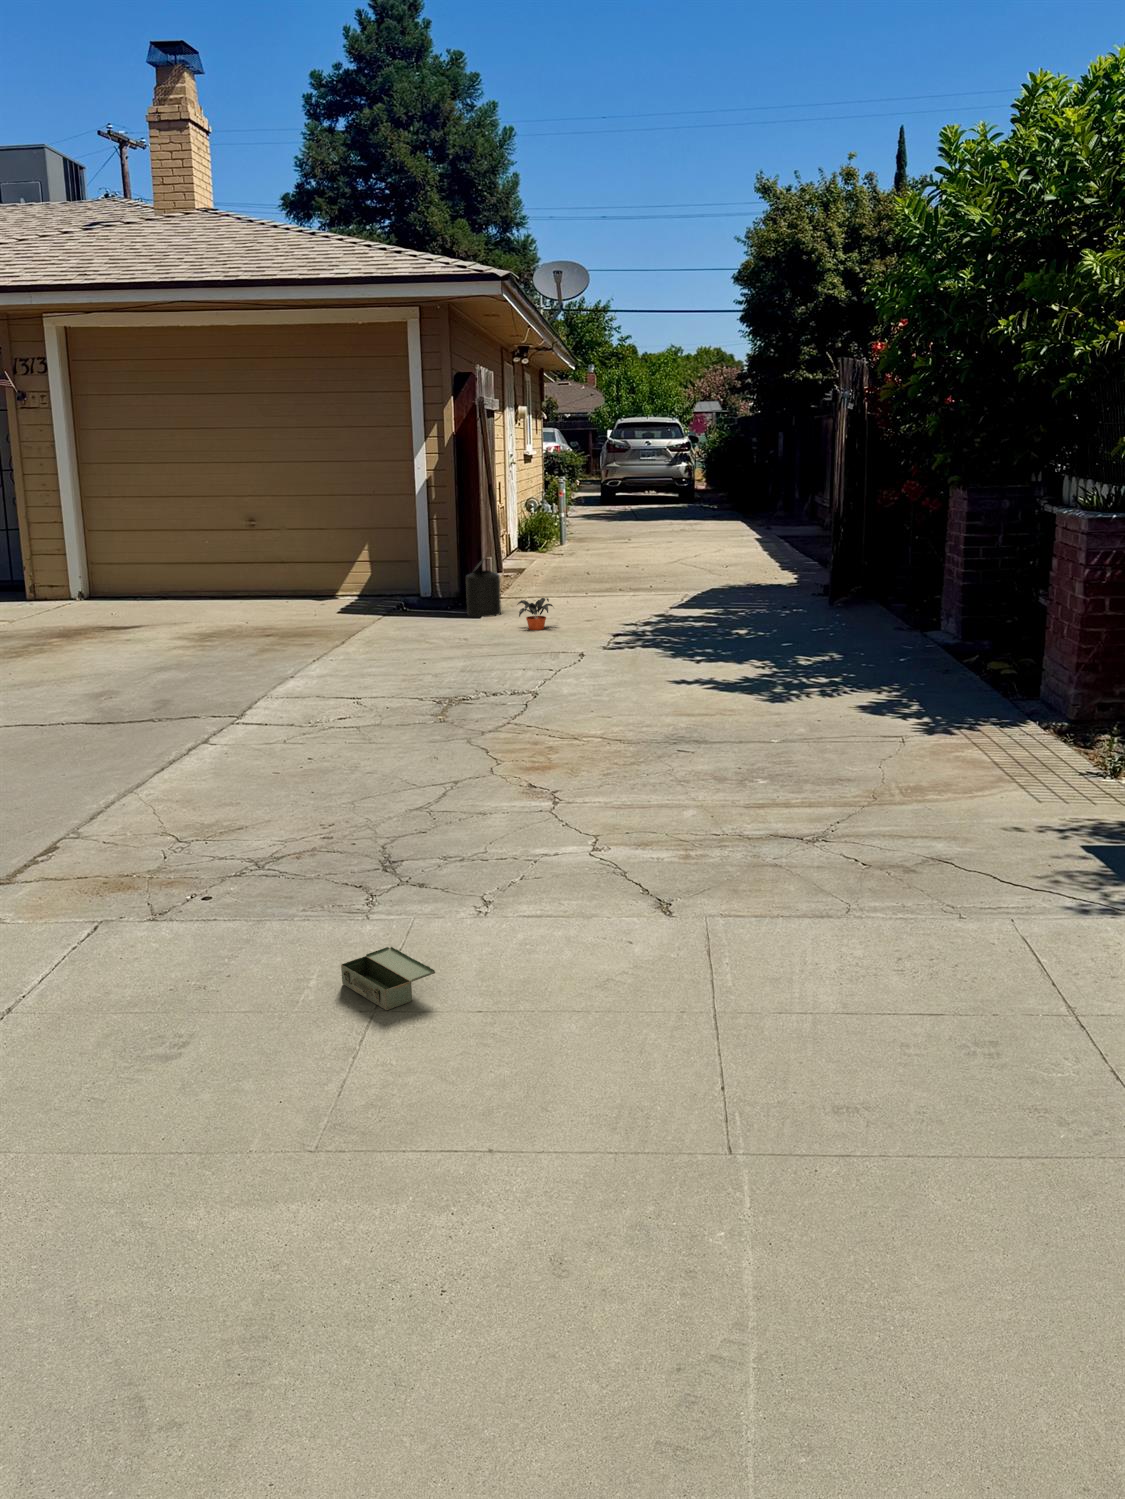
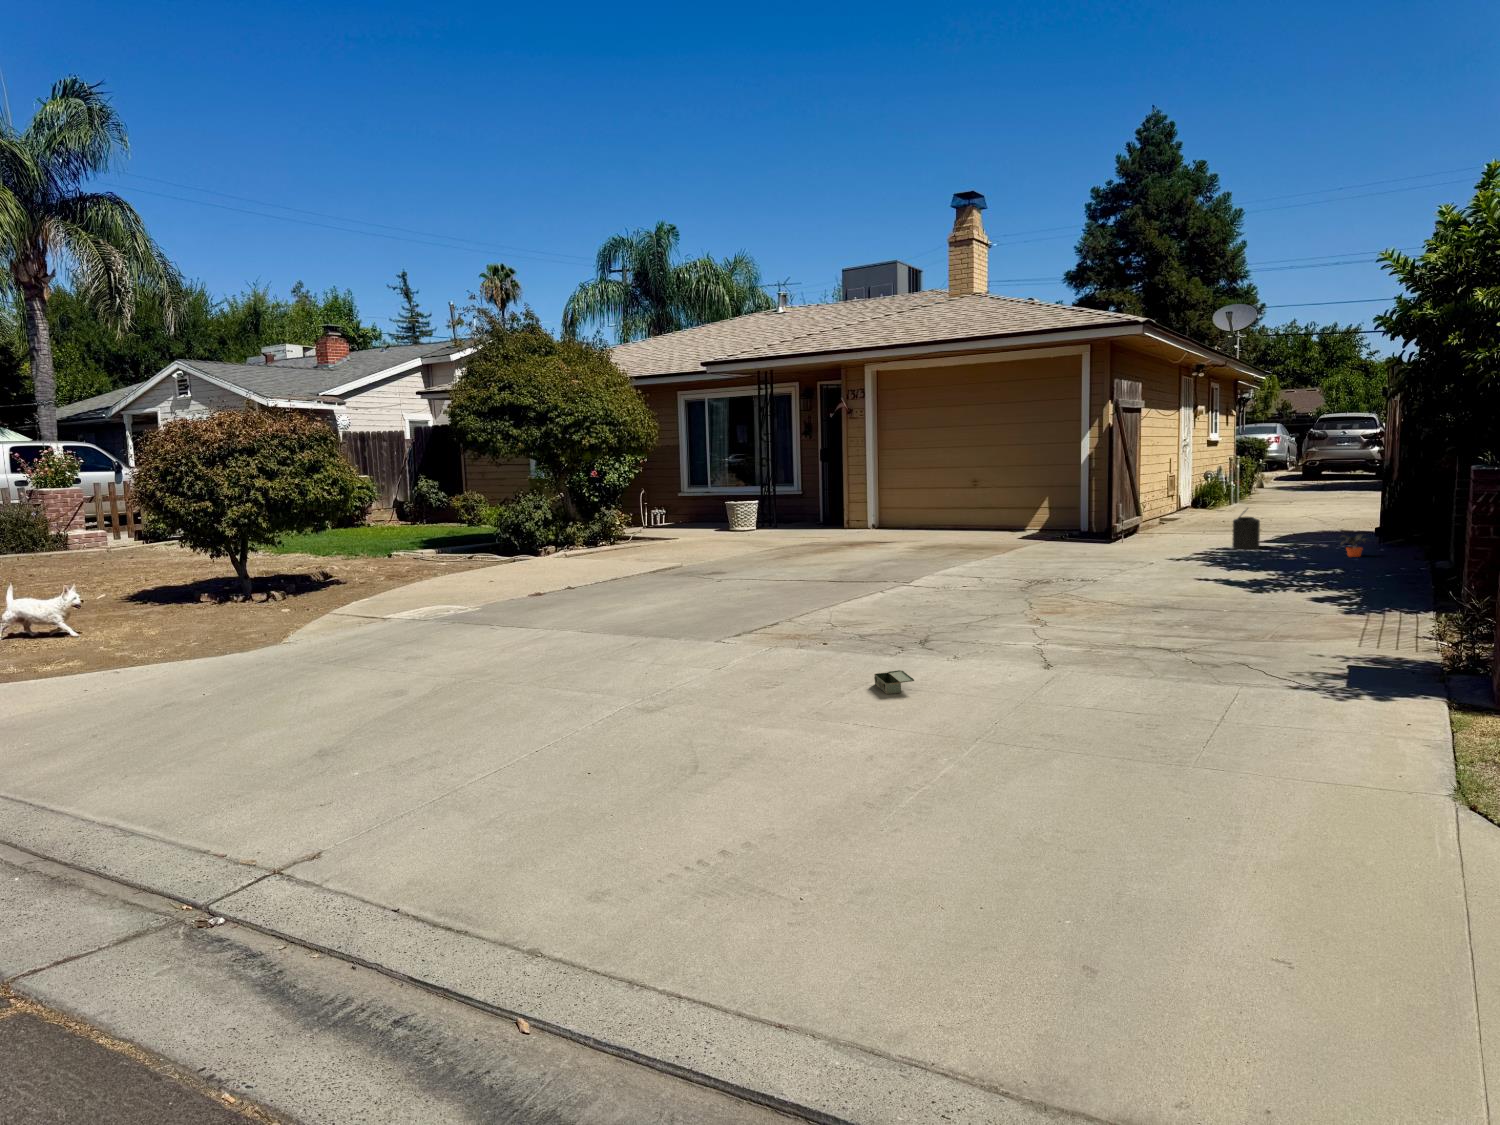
trash can: present [466,558,501,617] -> present [1232,509,1260,550]
potted plant: present [517,598,553,630] -> present [1341,534,1366,557]

